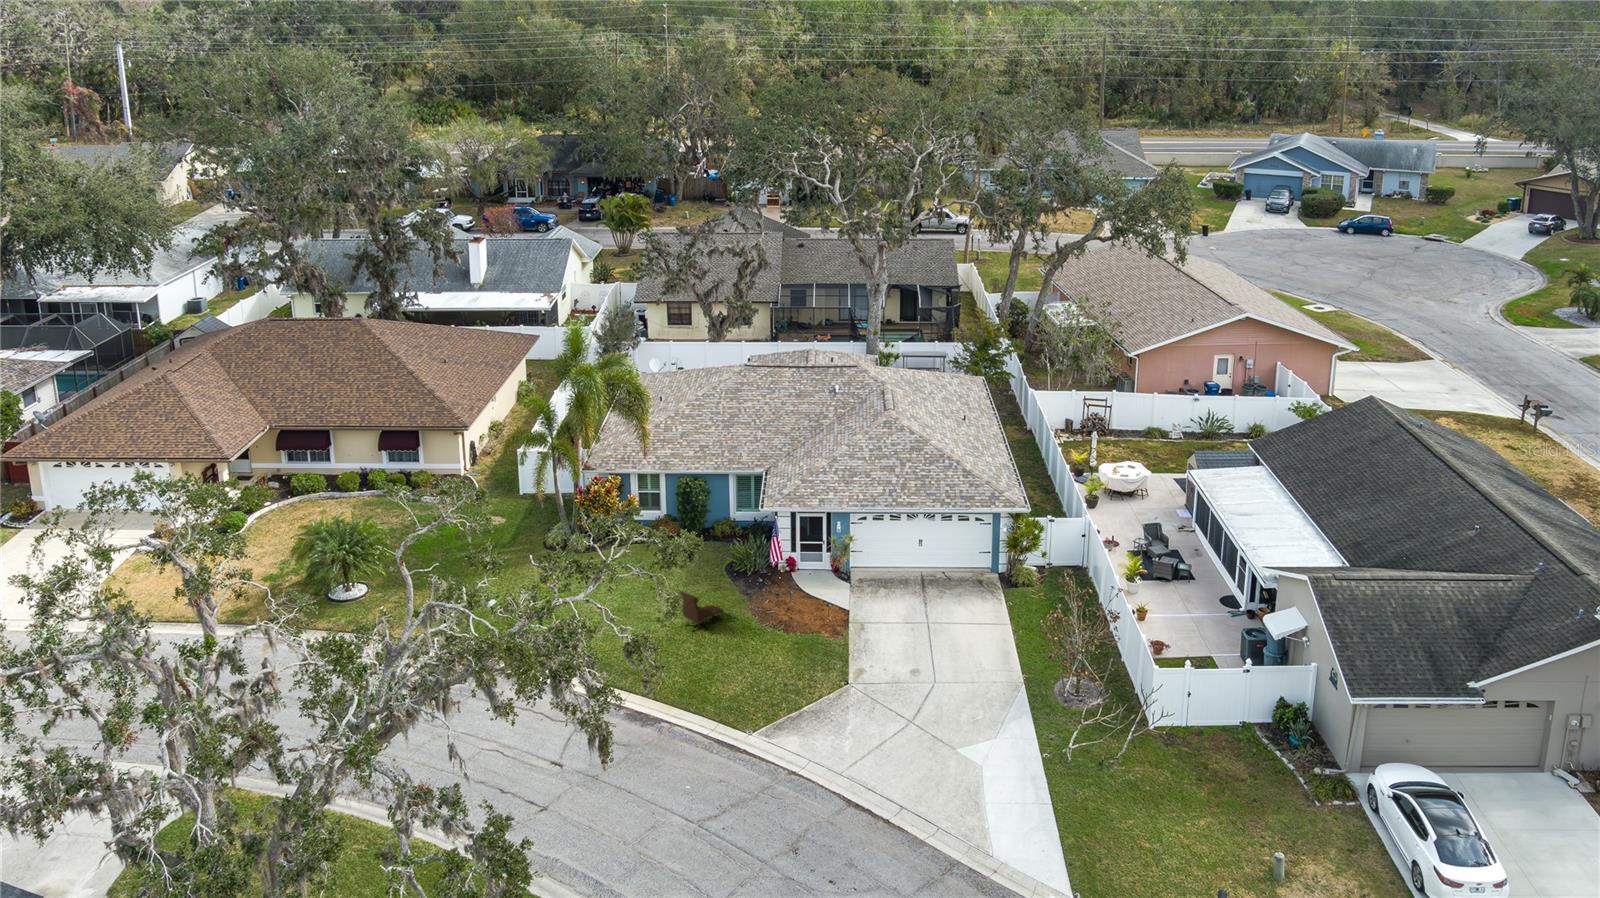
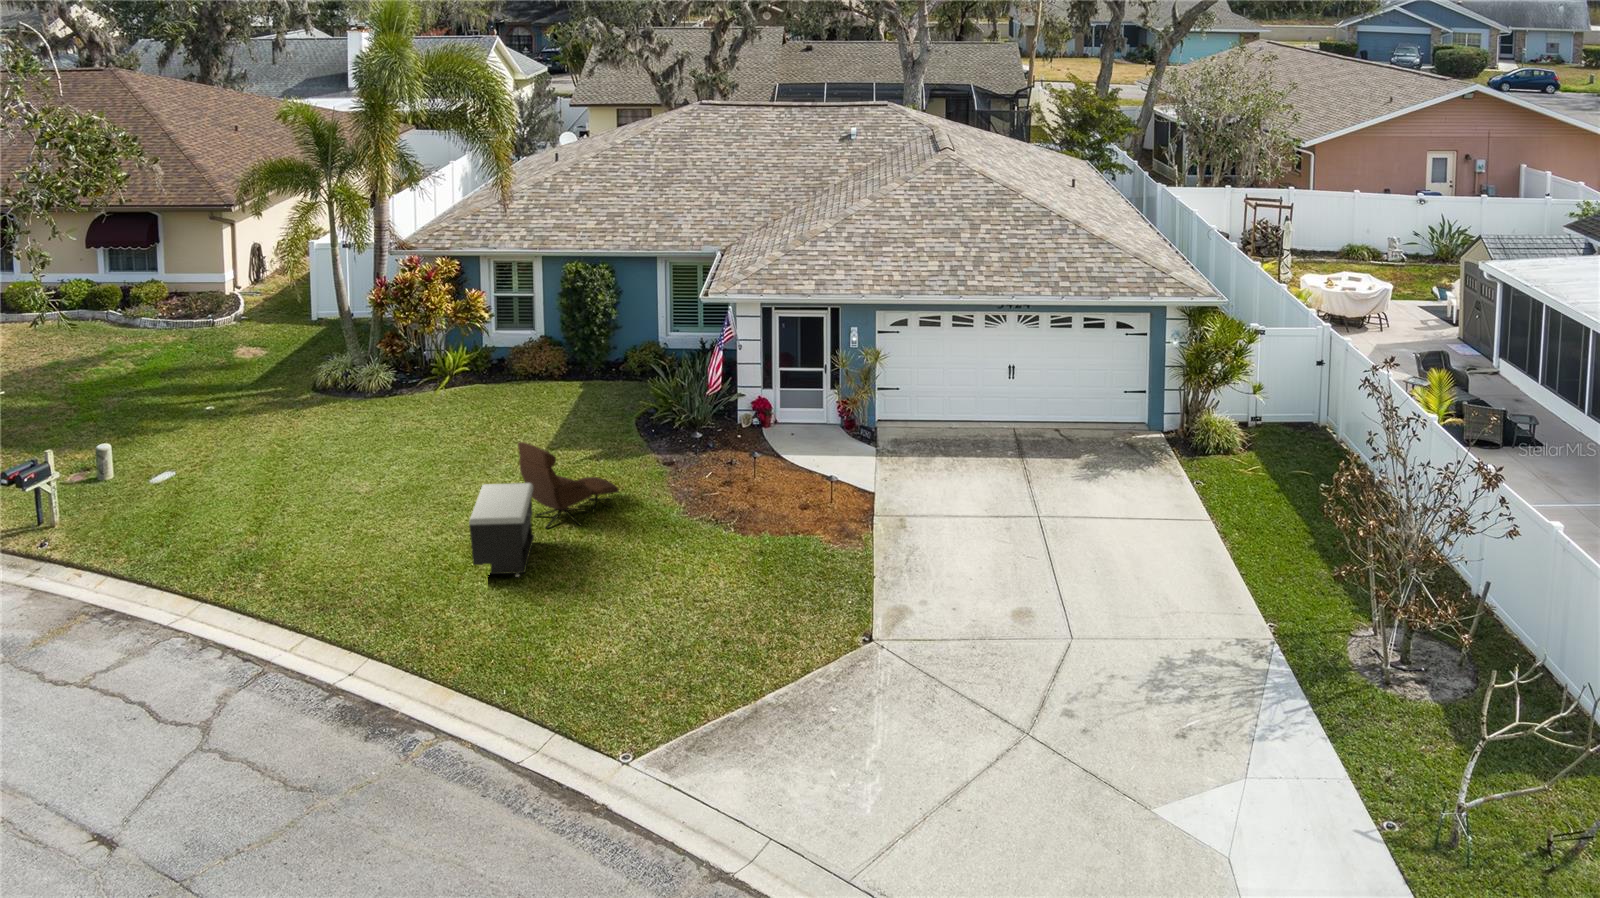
storage bench: none [665,612,689,657] -> present [469,483,534,577]

